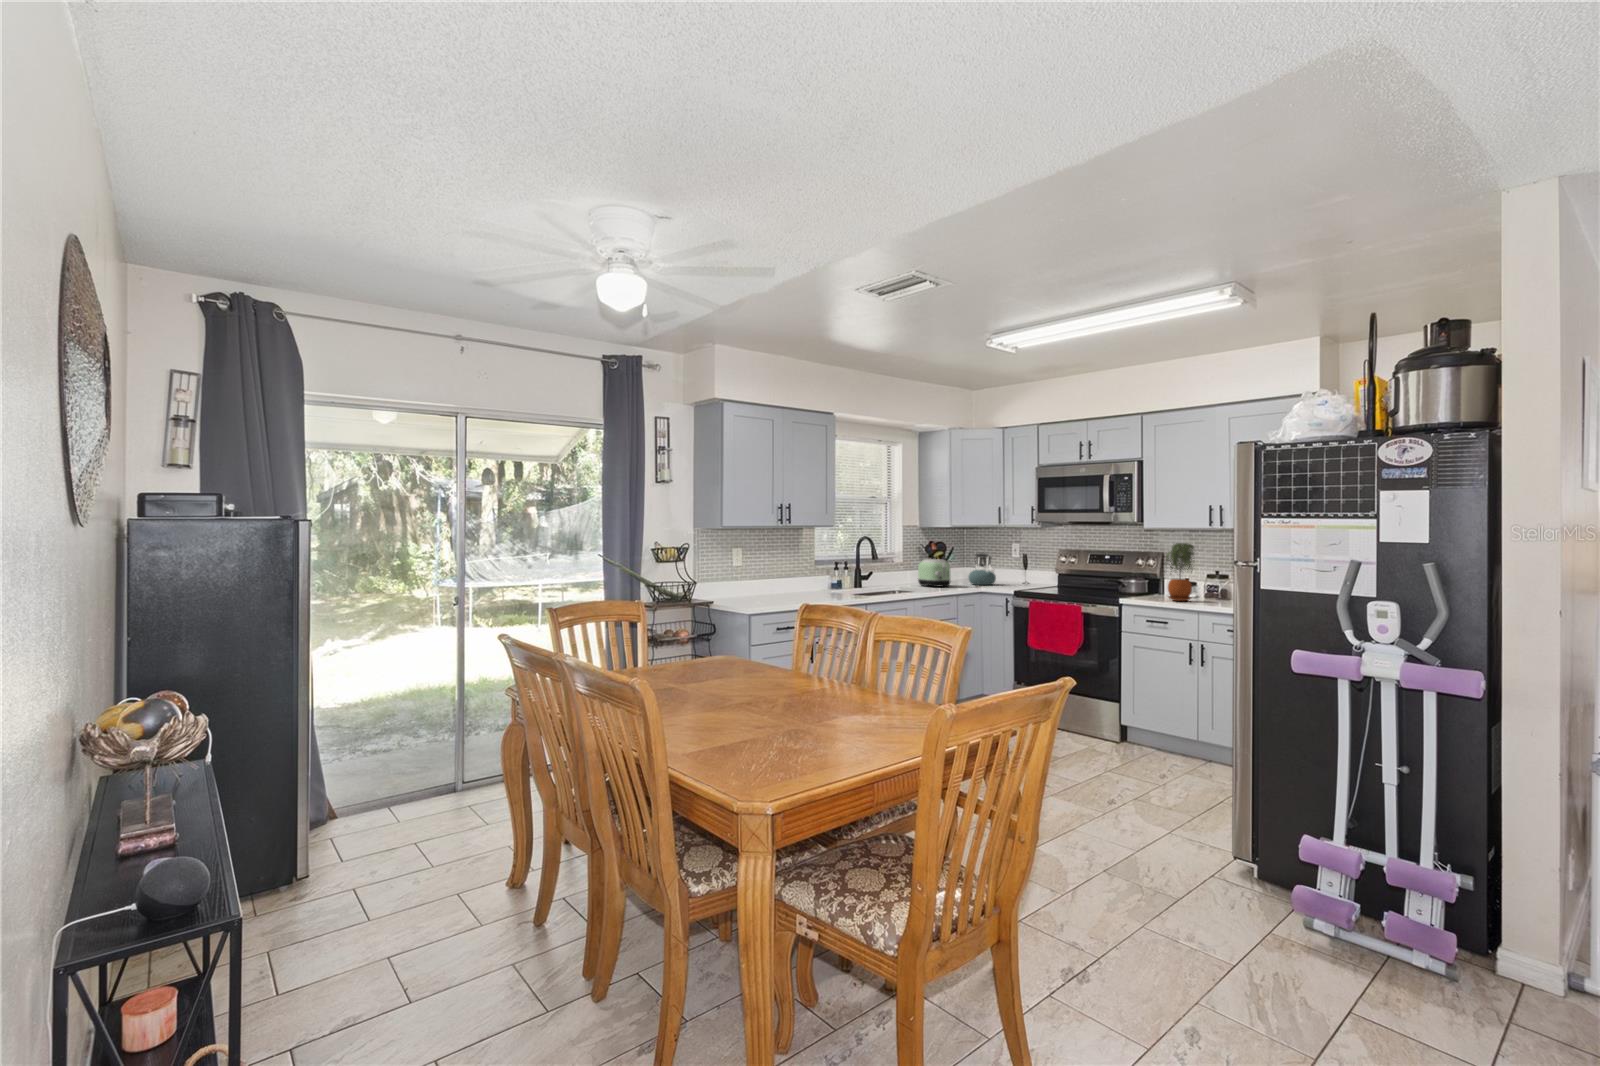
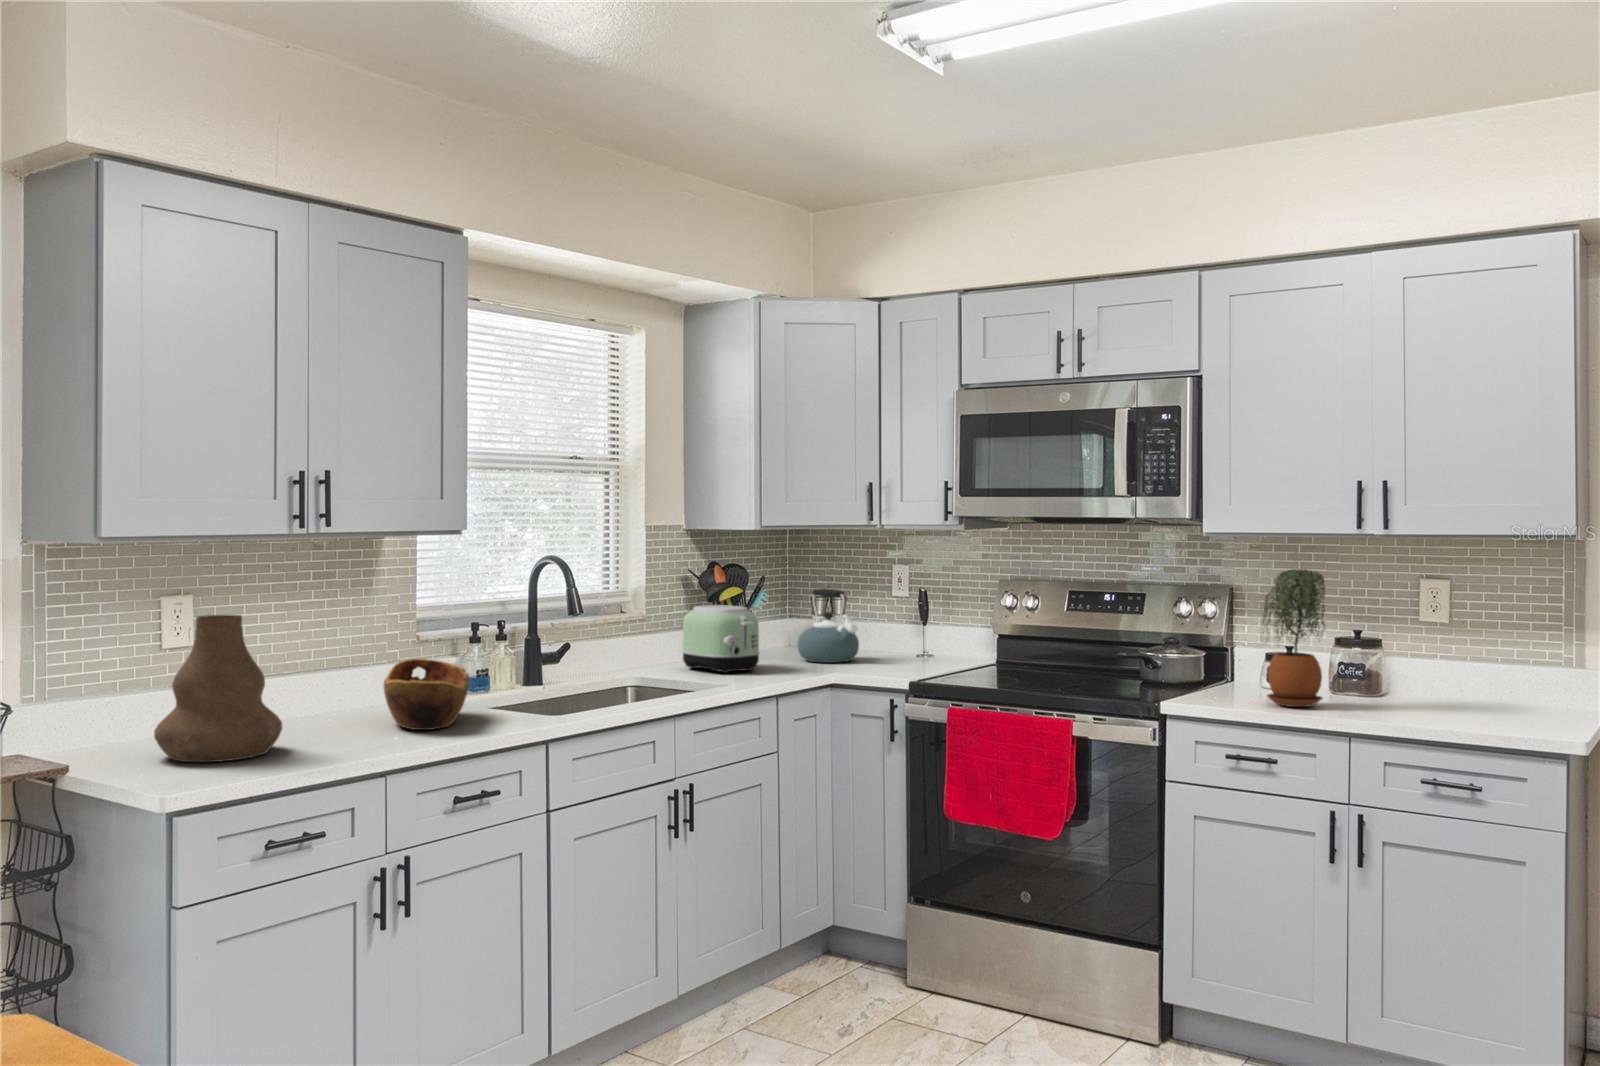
vase: none [738,554,778,603] -> present [154,615,282,762]
wooden bowl: none [807,574,837,598] -> present [384,659,469,730]

